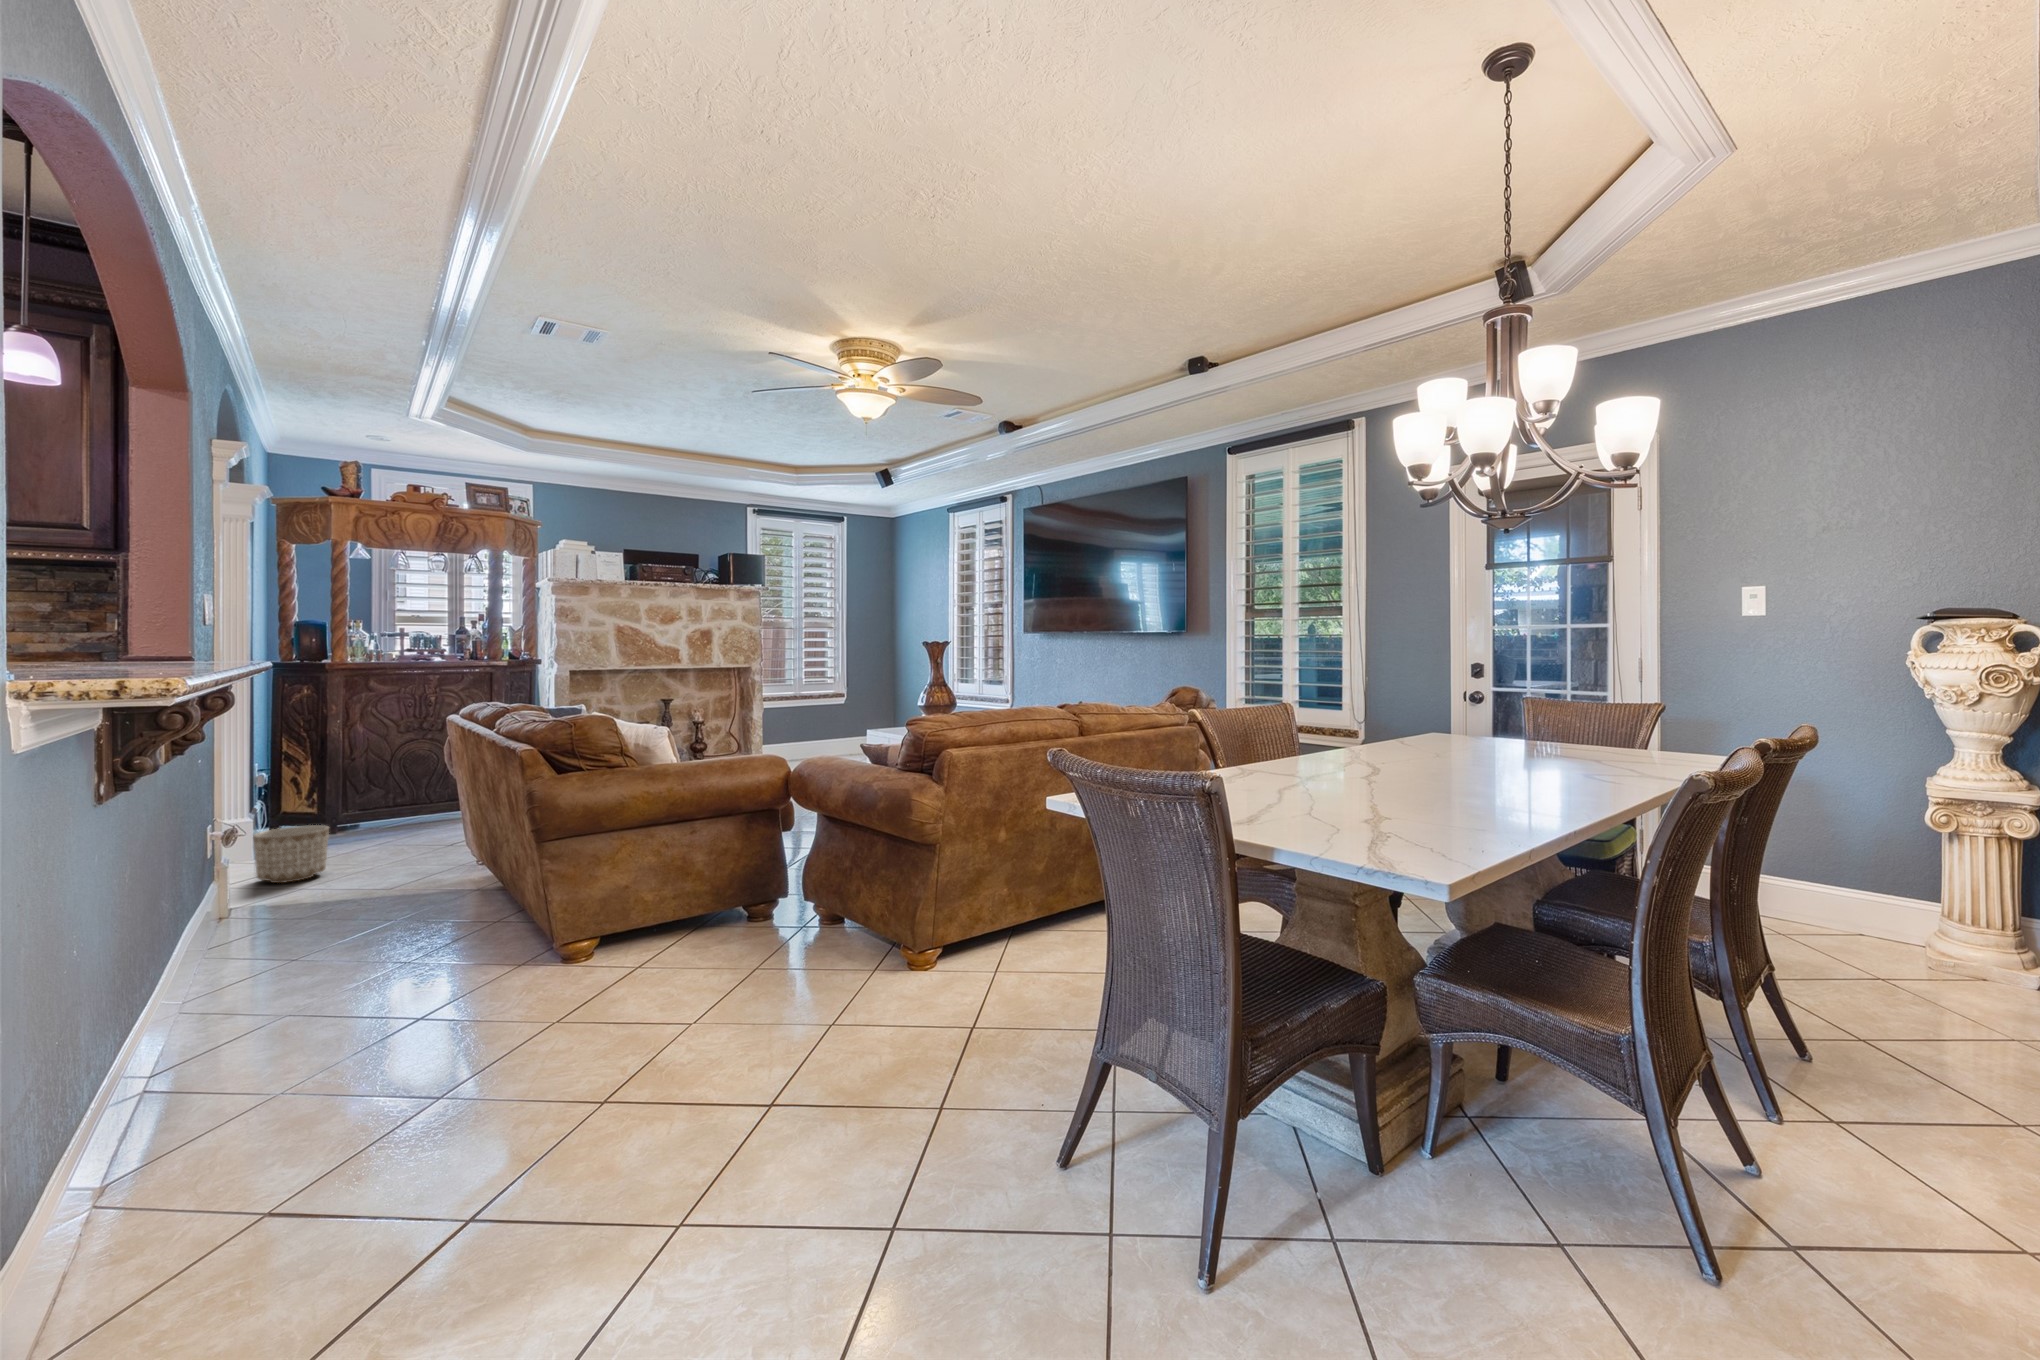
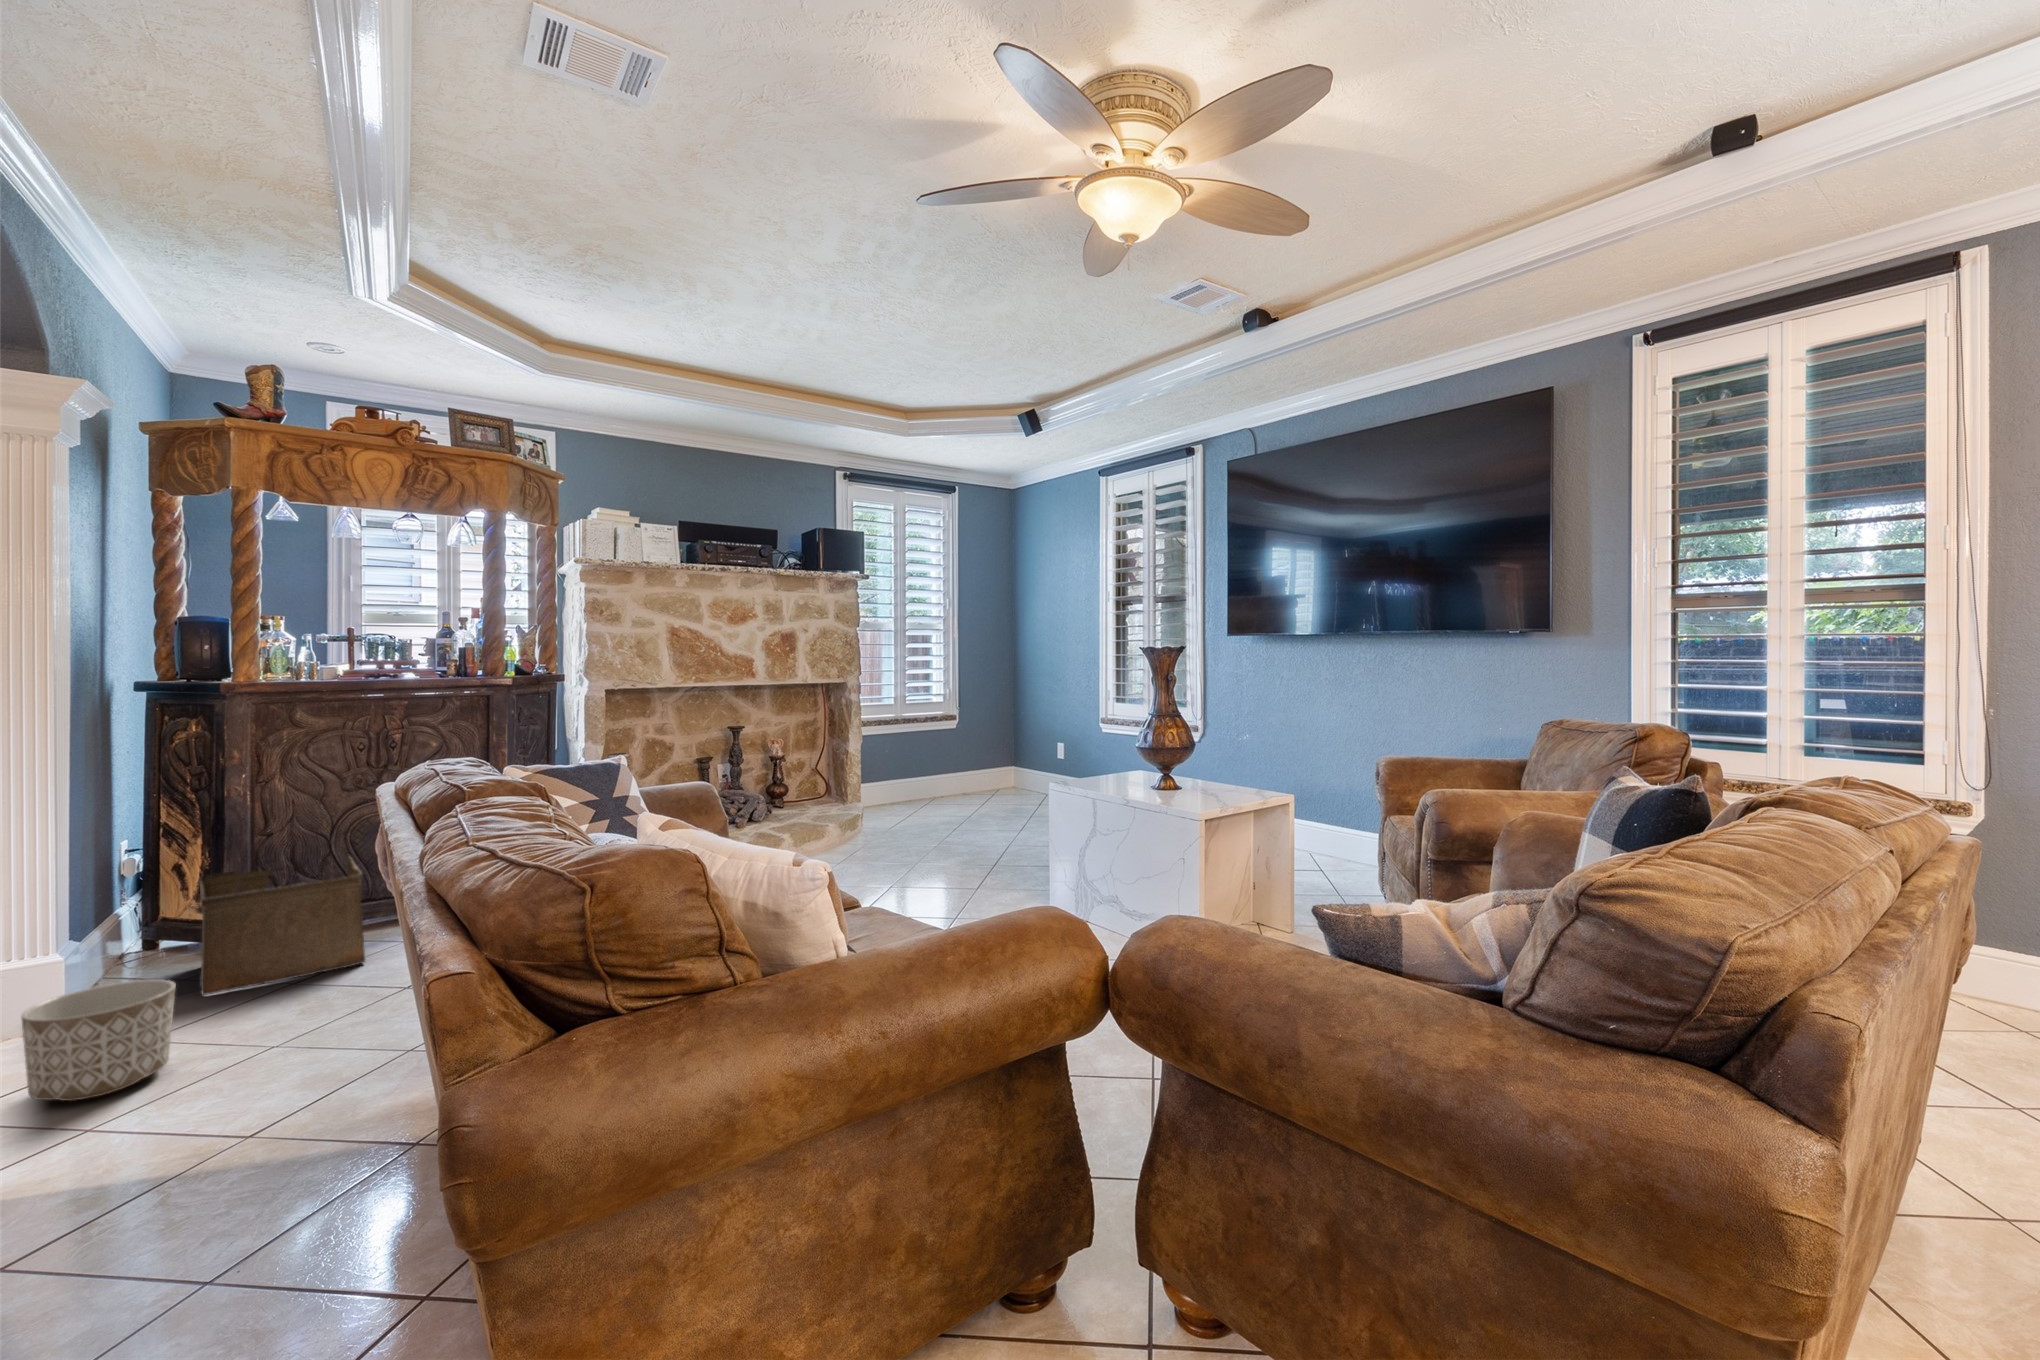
storage bin: none [314,774,420,850] -> present [200,857,366,995]

